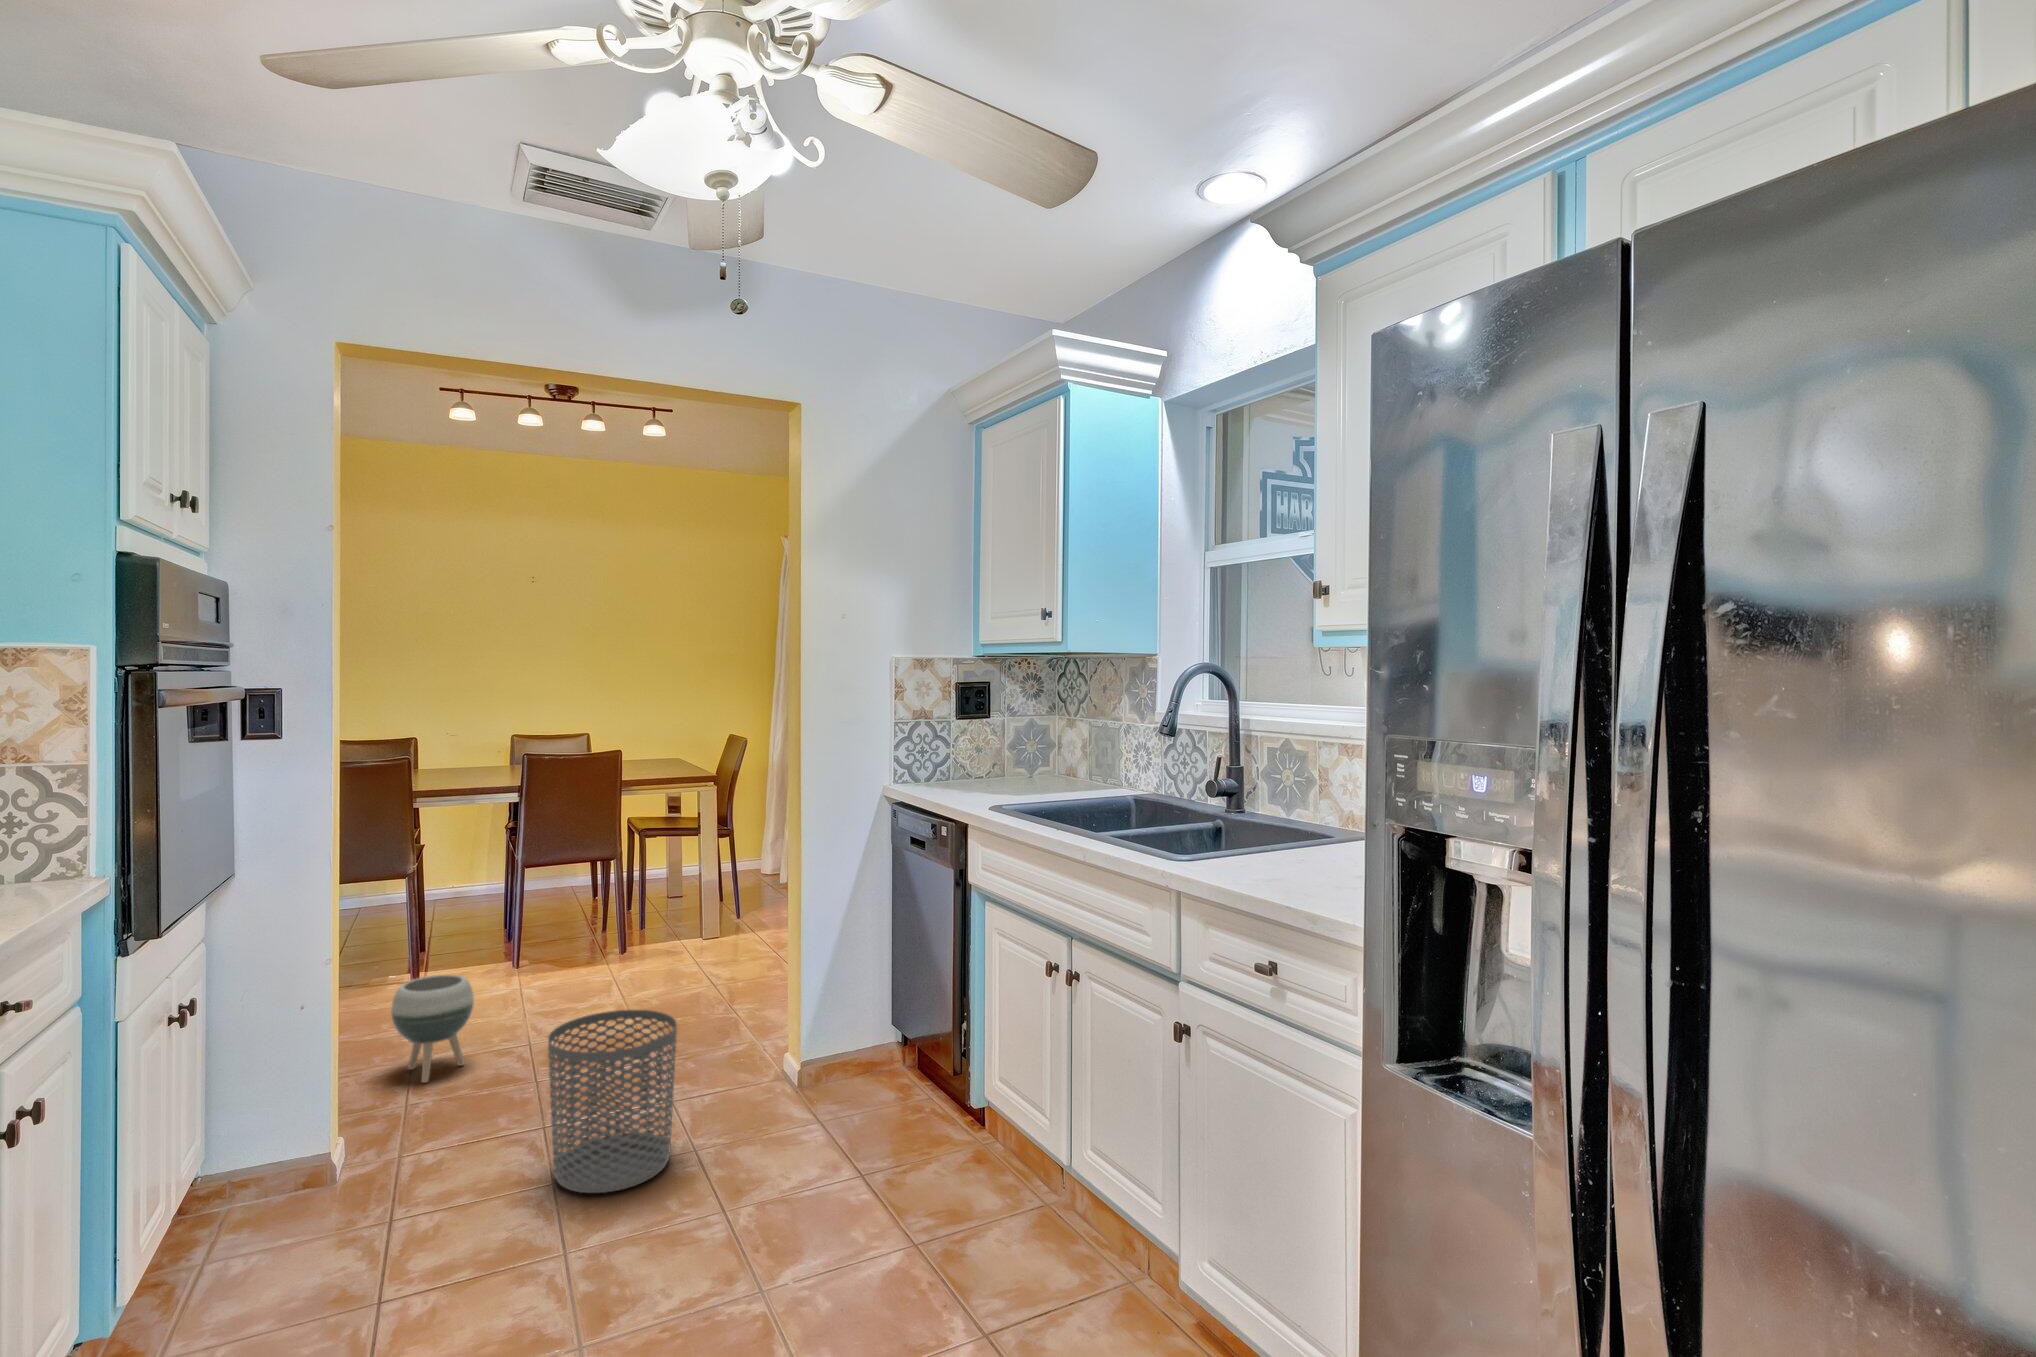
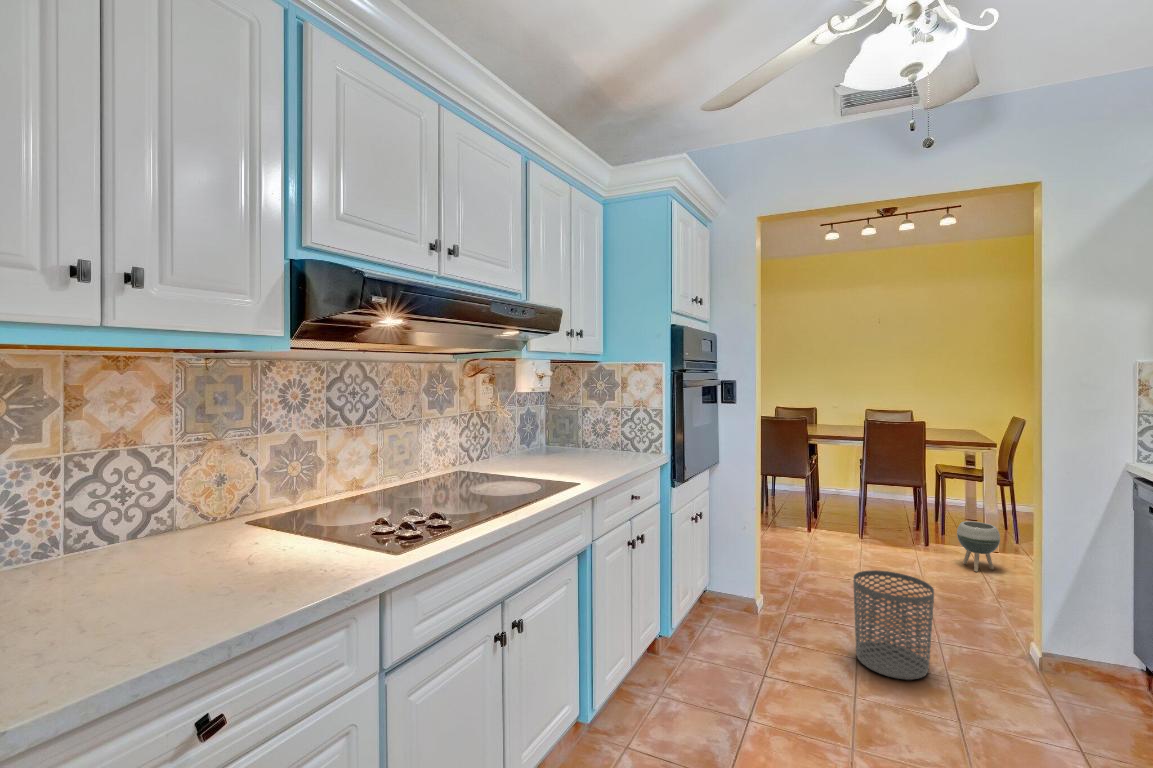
planter: present [391,974,474,1083] -> present [957,521,1000,572]

